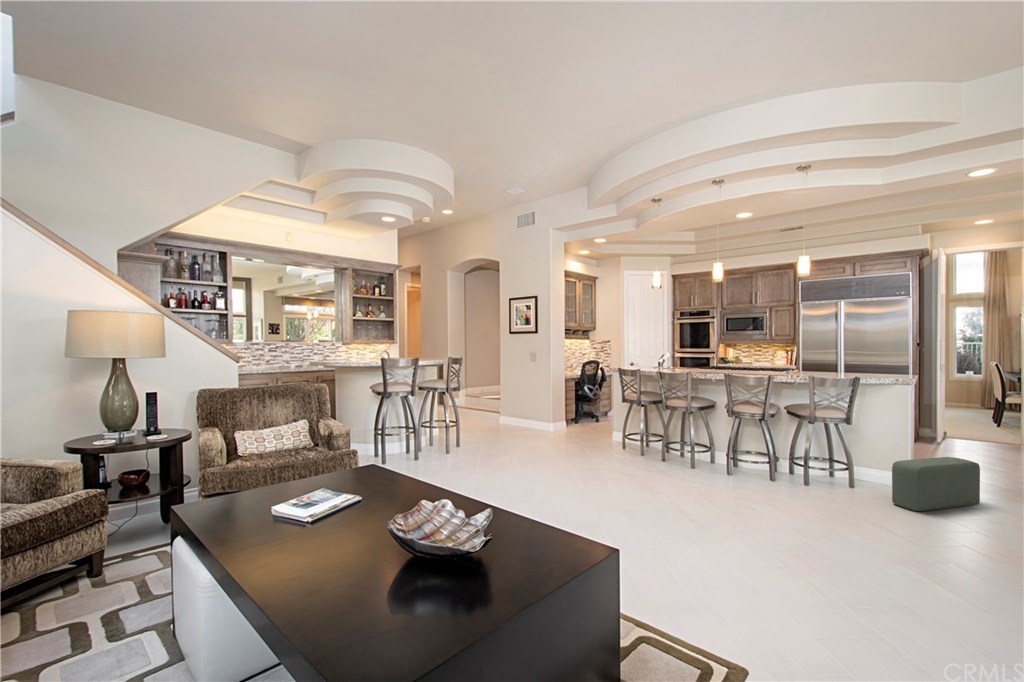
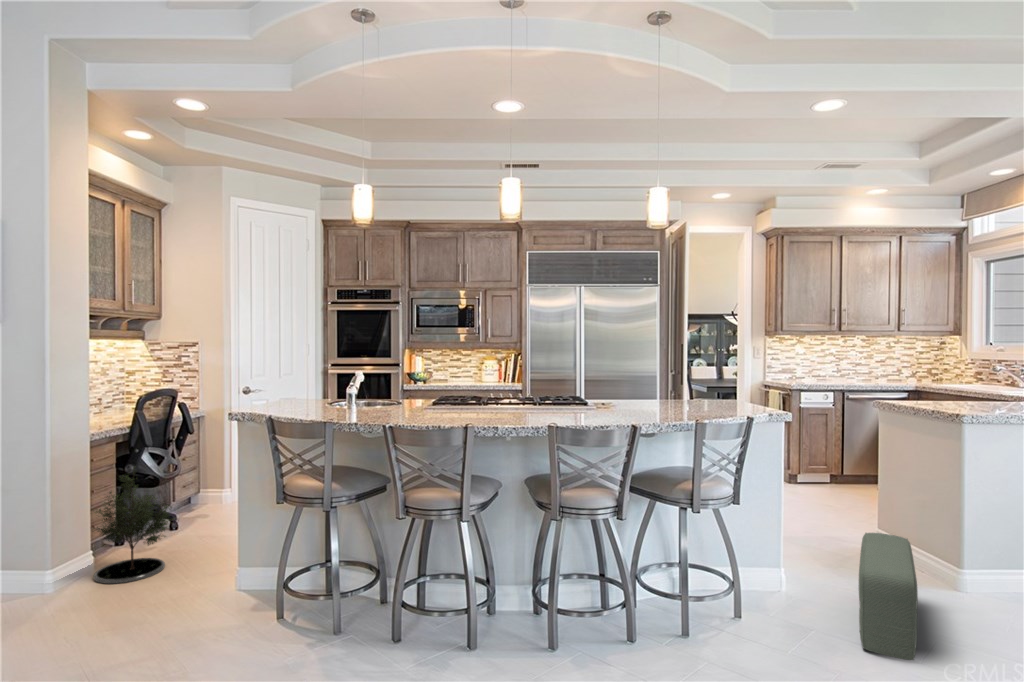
potted tree: none [566,388,595,432] -> present [93,467,169,584]

